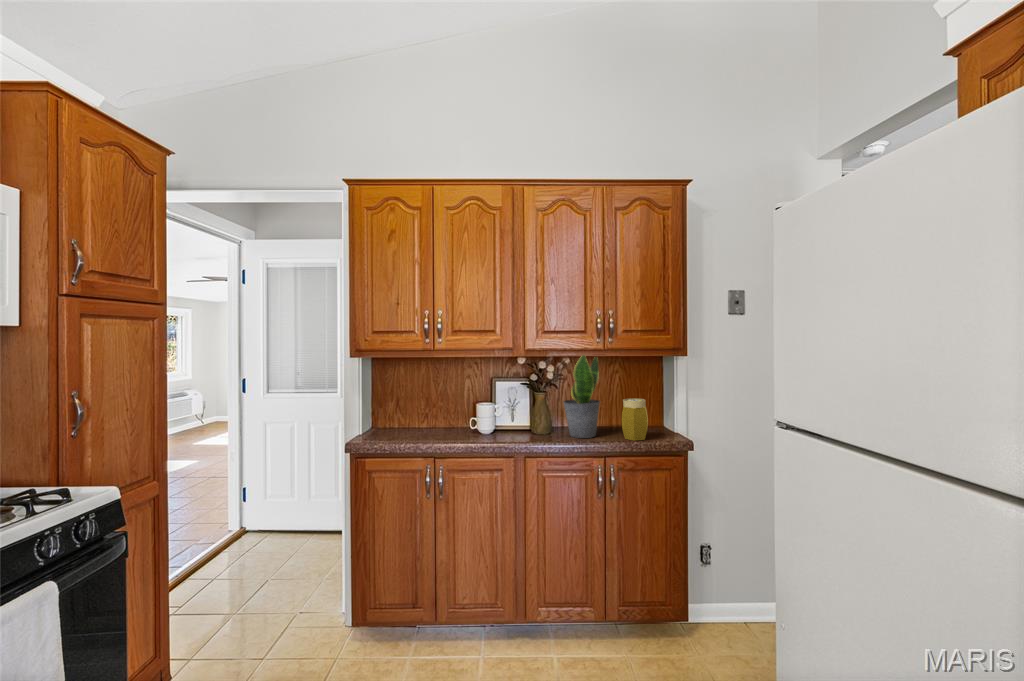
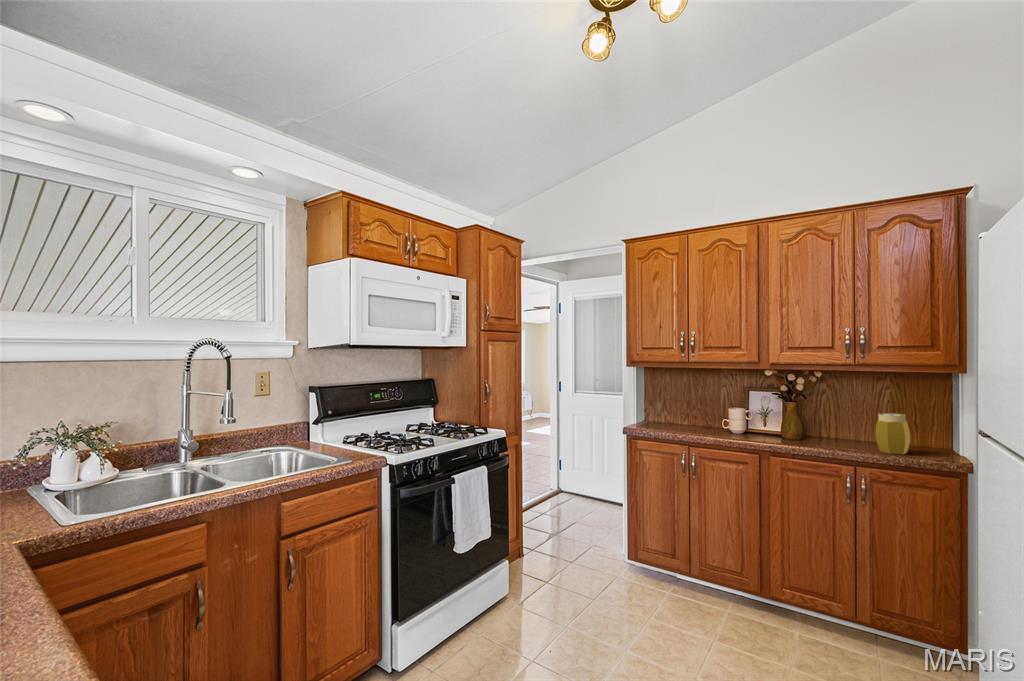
potted plant: present [564,355,600,438] -> none [813,368,854,446]

